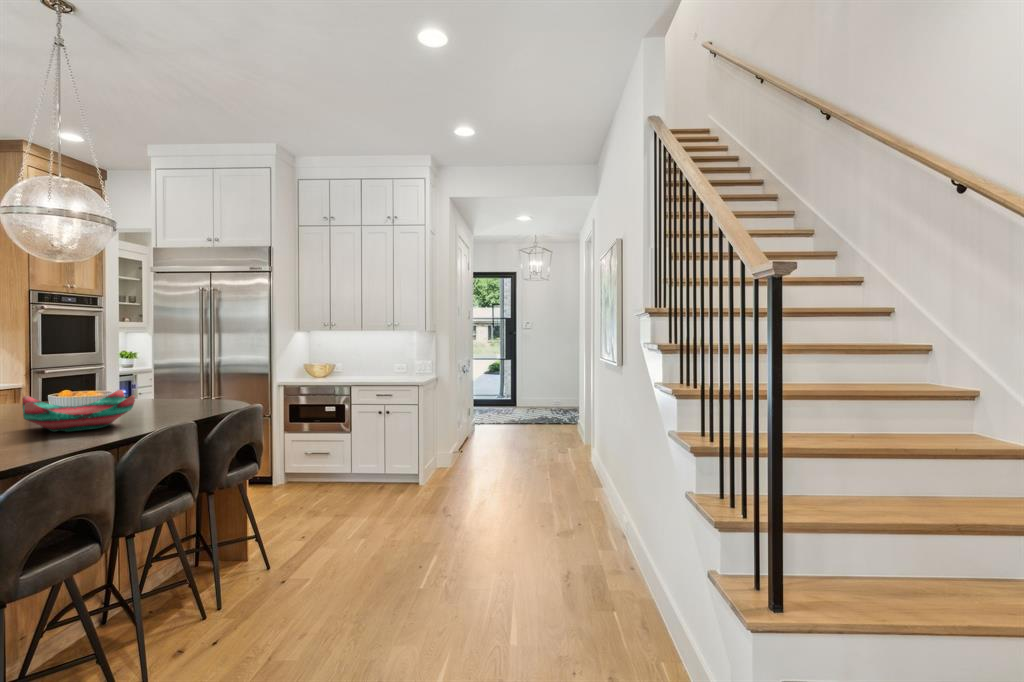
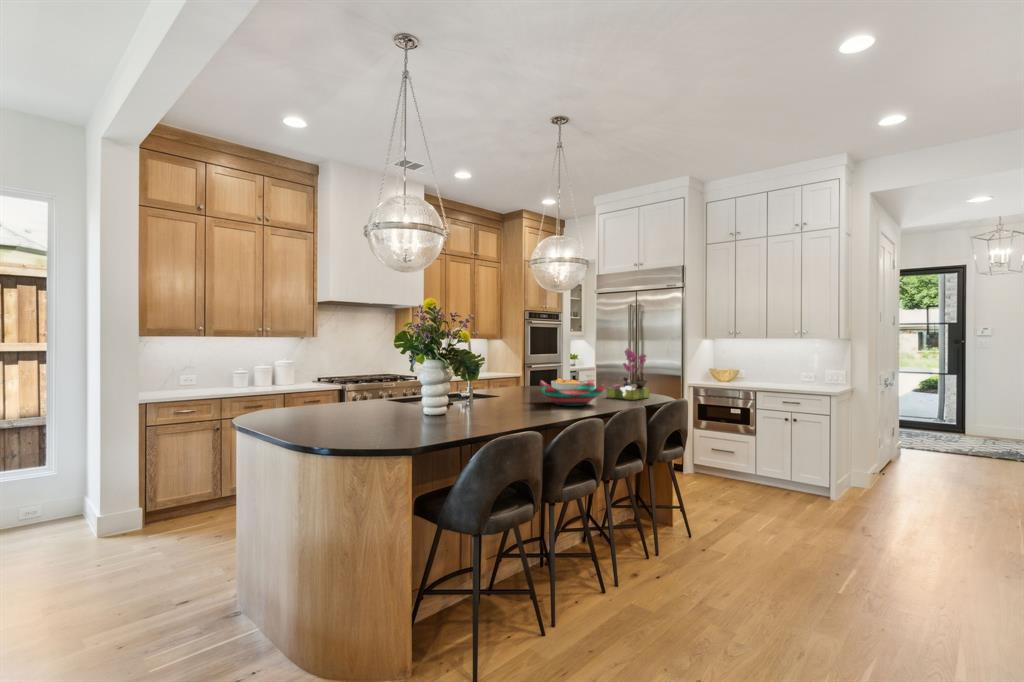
flower arrangement: none [150,343,215,411] -> present [607,348,650,400]

